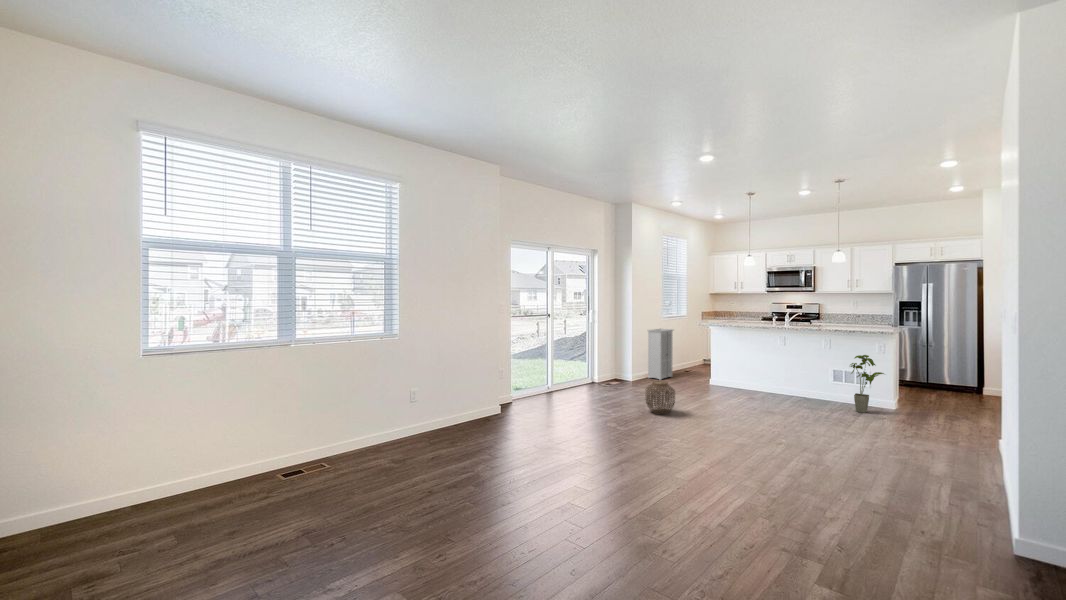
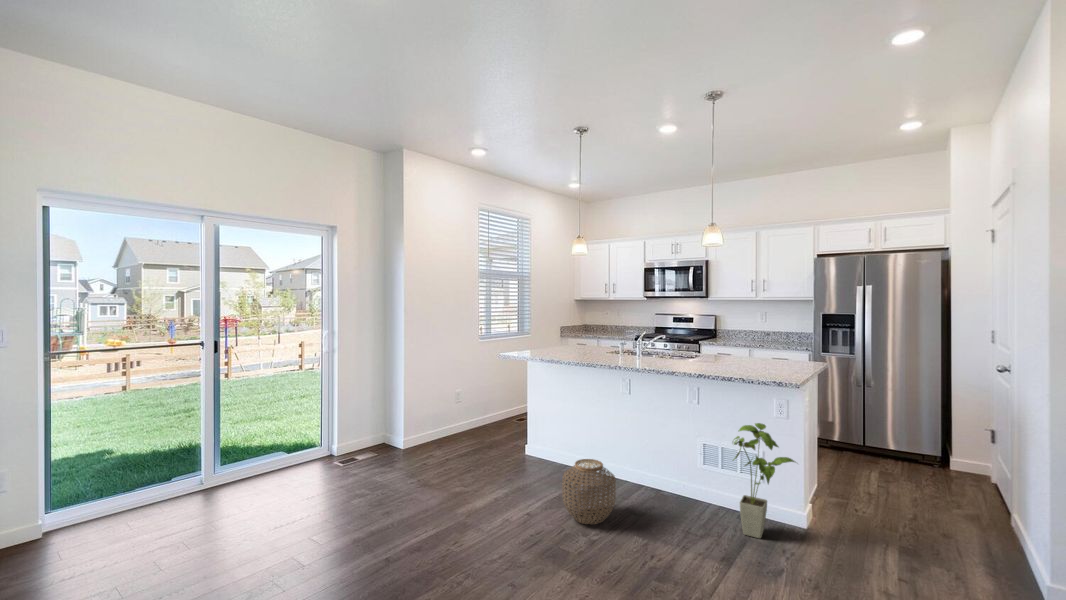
storage cabinet: present [648,329,673,380] -> none [442,354,490,443]
woven basket: present [645,381,675,414] -> present [562,459,616,524]

